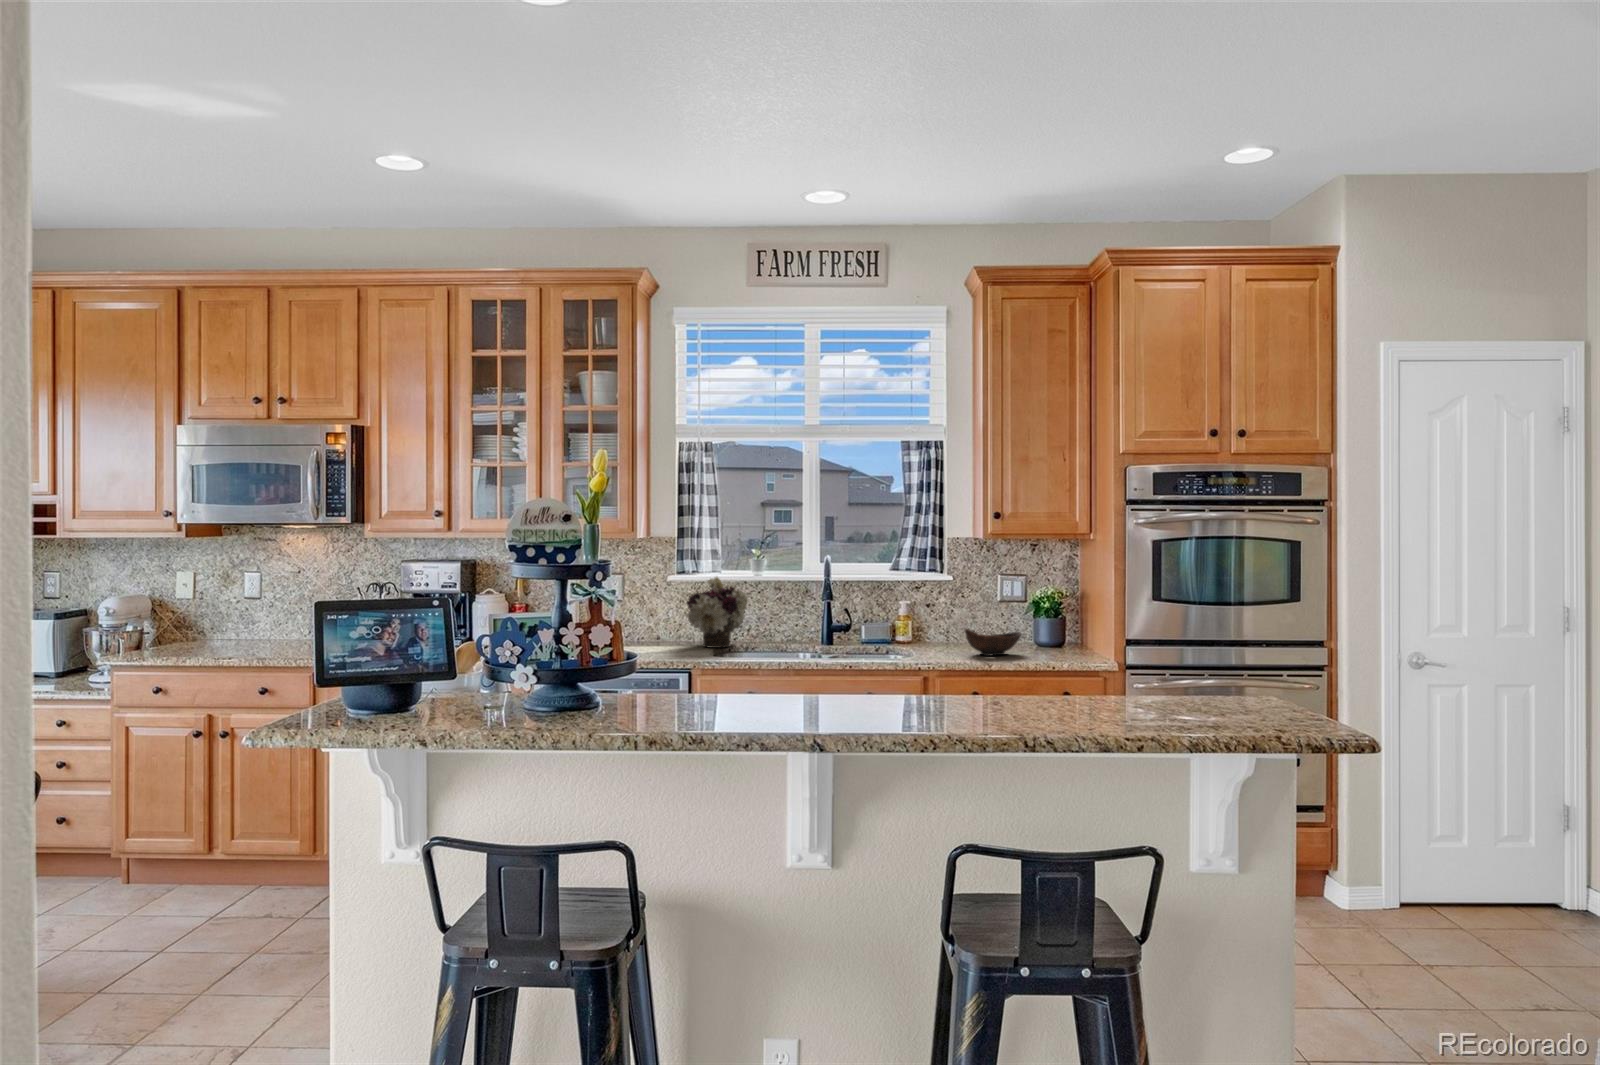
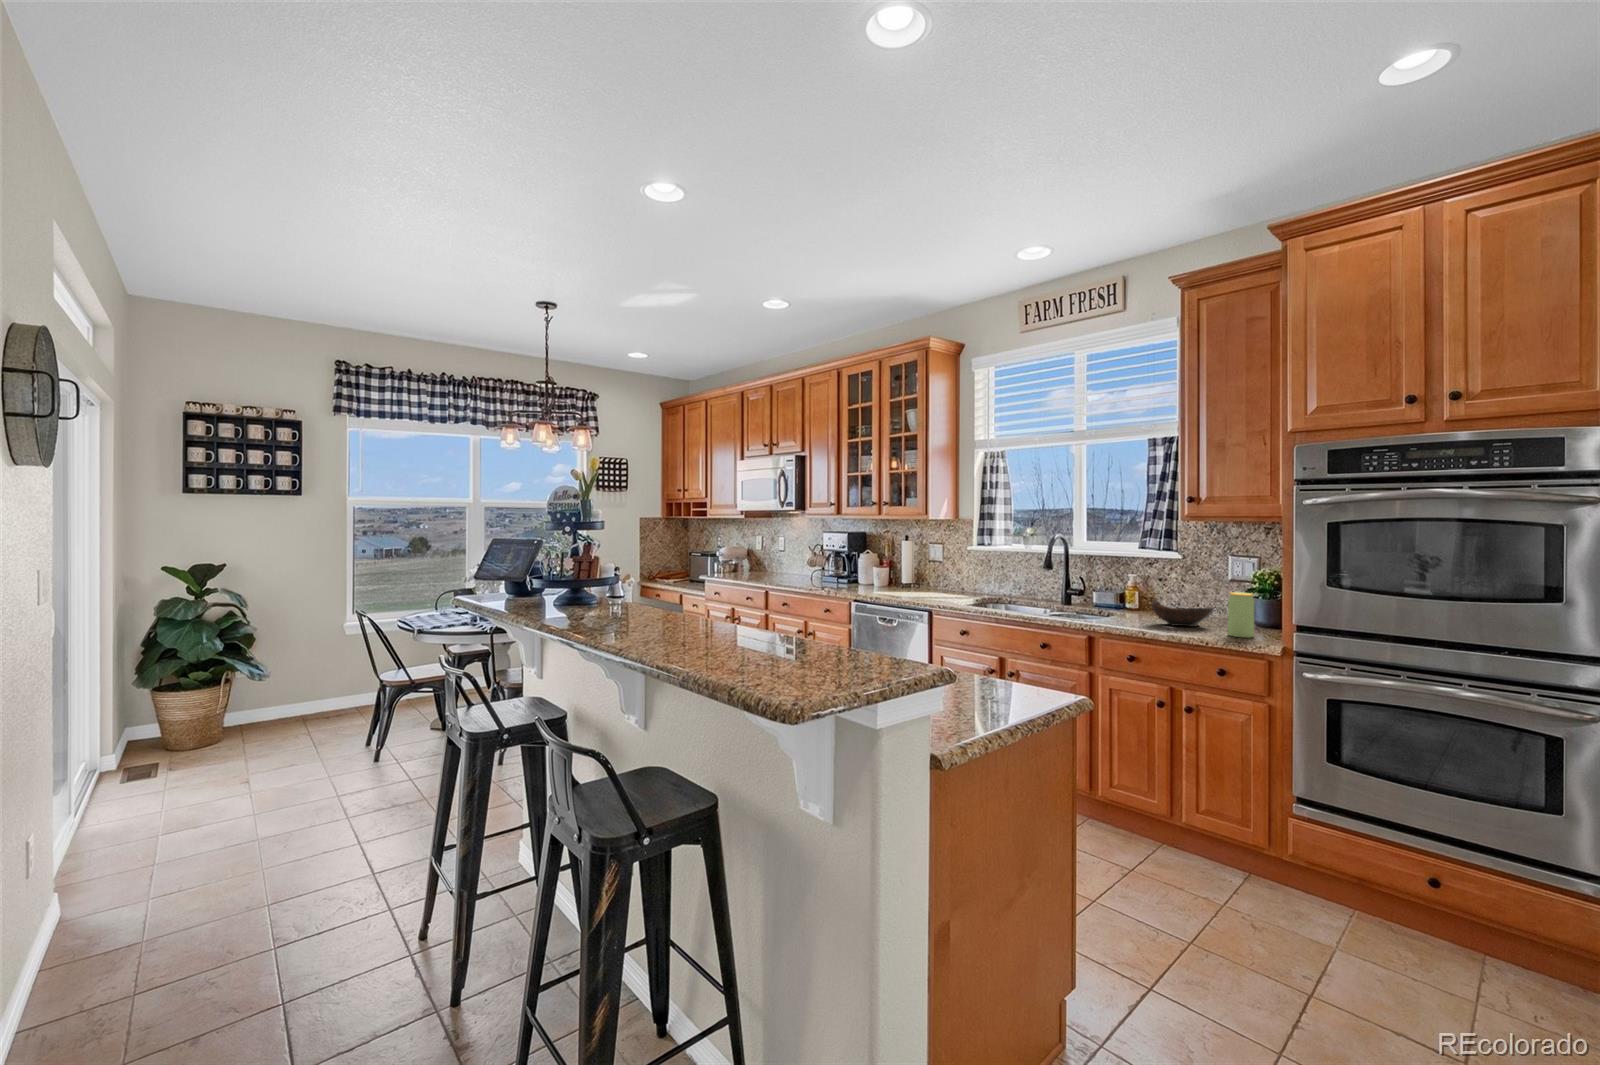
flower arrangement: present [687,577,748,648] -> none [958,548,1013,599]
jar: none [1051,613,1075,660] -> present [1228,592,1255,638]

